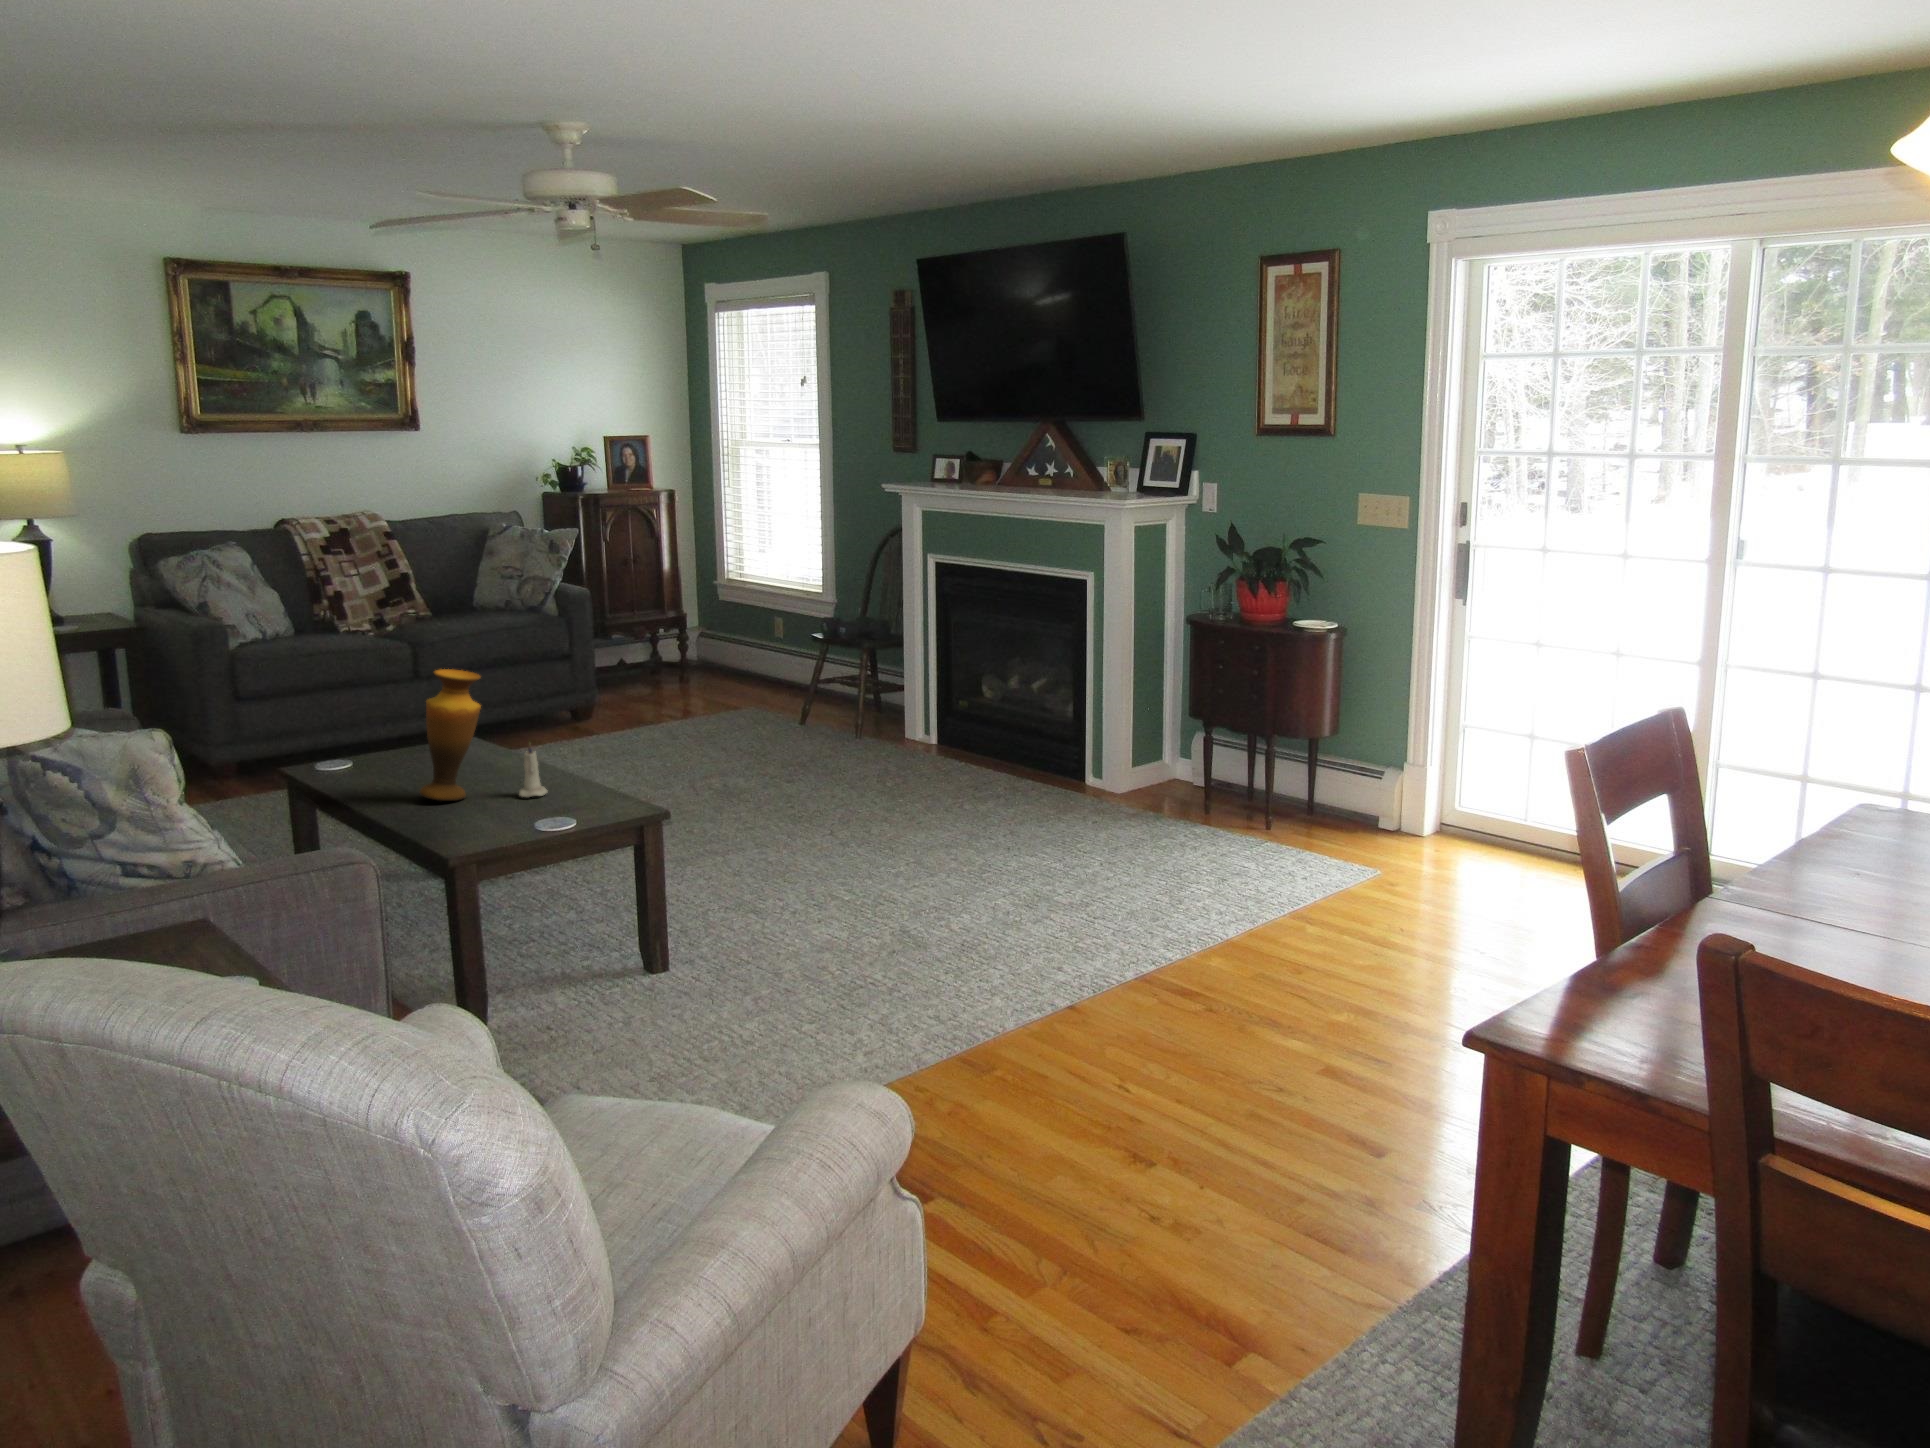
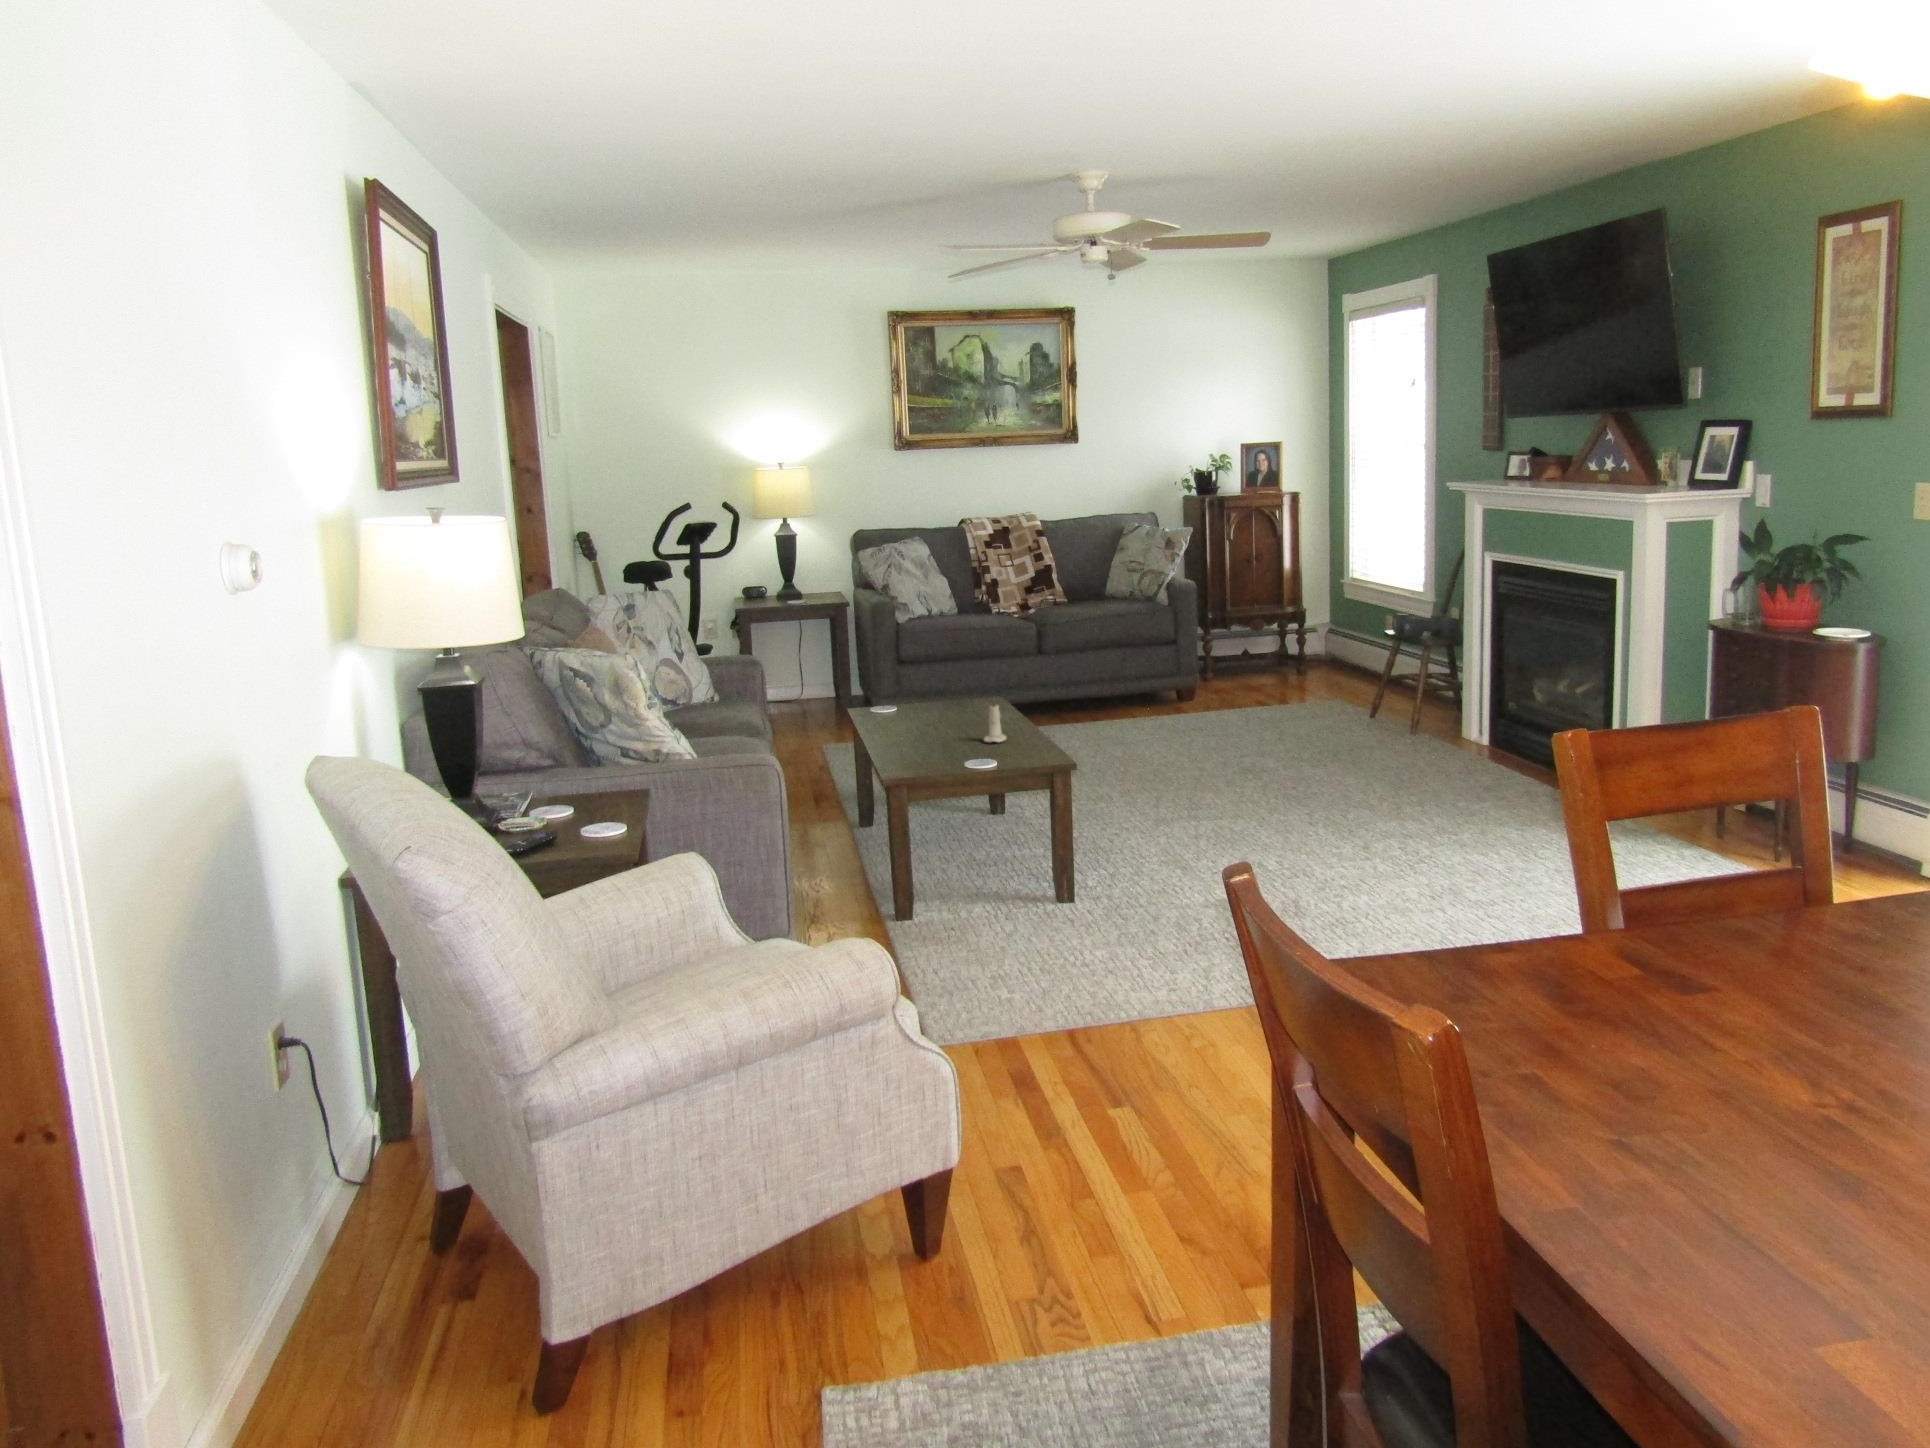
vase: present [419,669,481,801] -> none [915,634,962,740]

